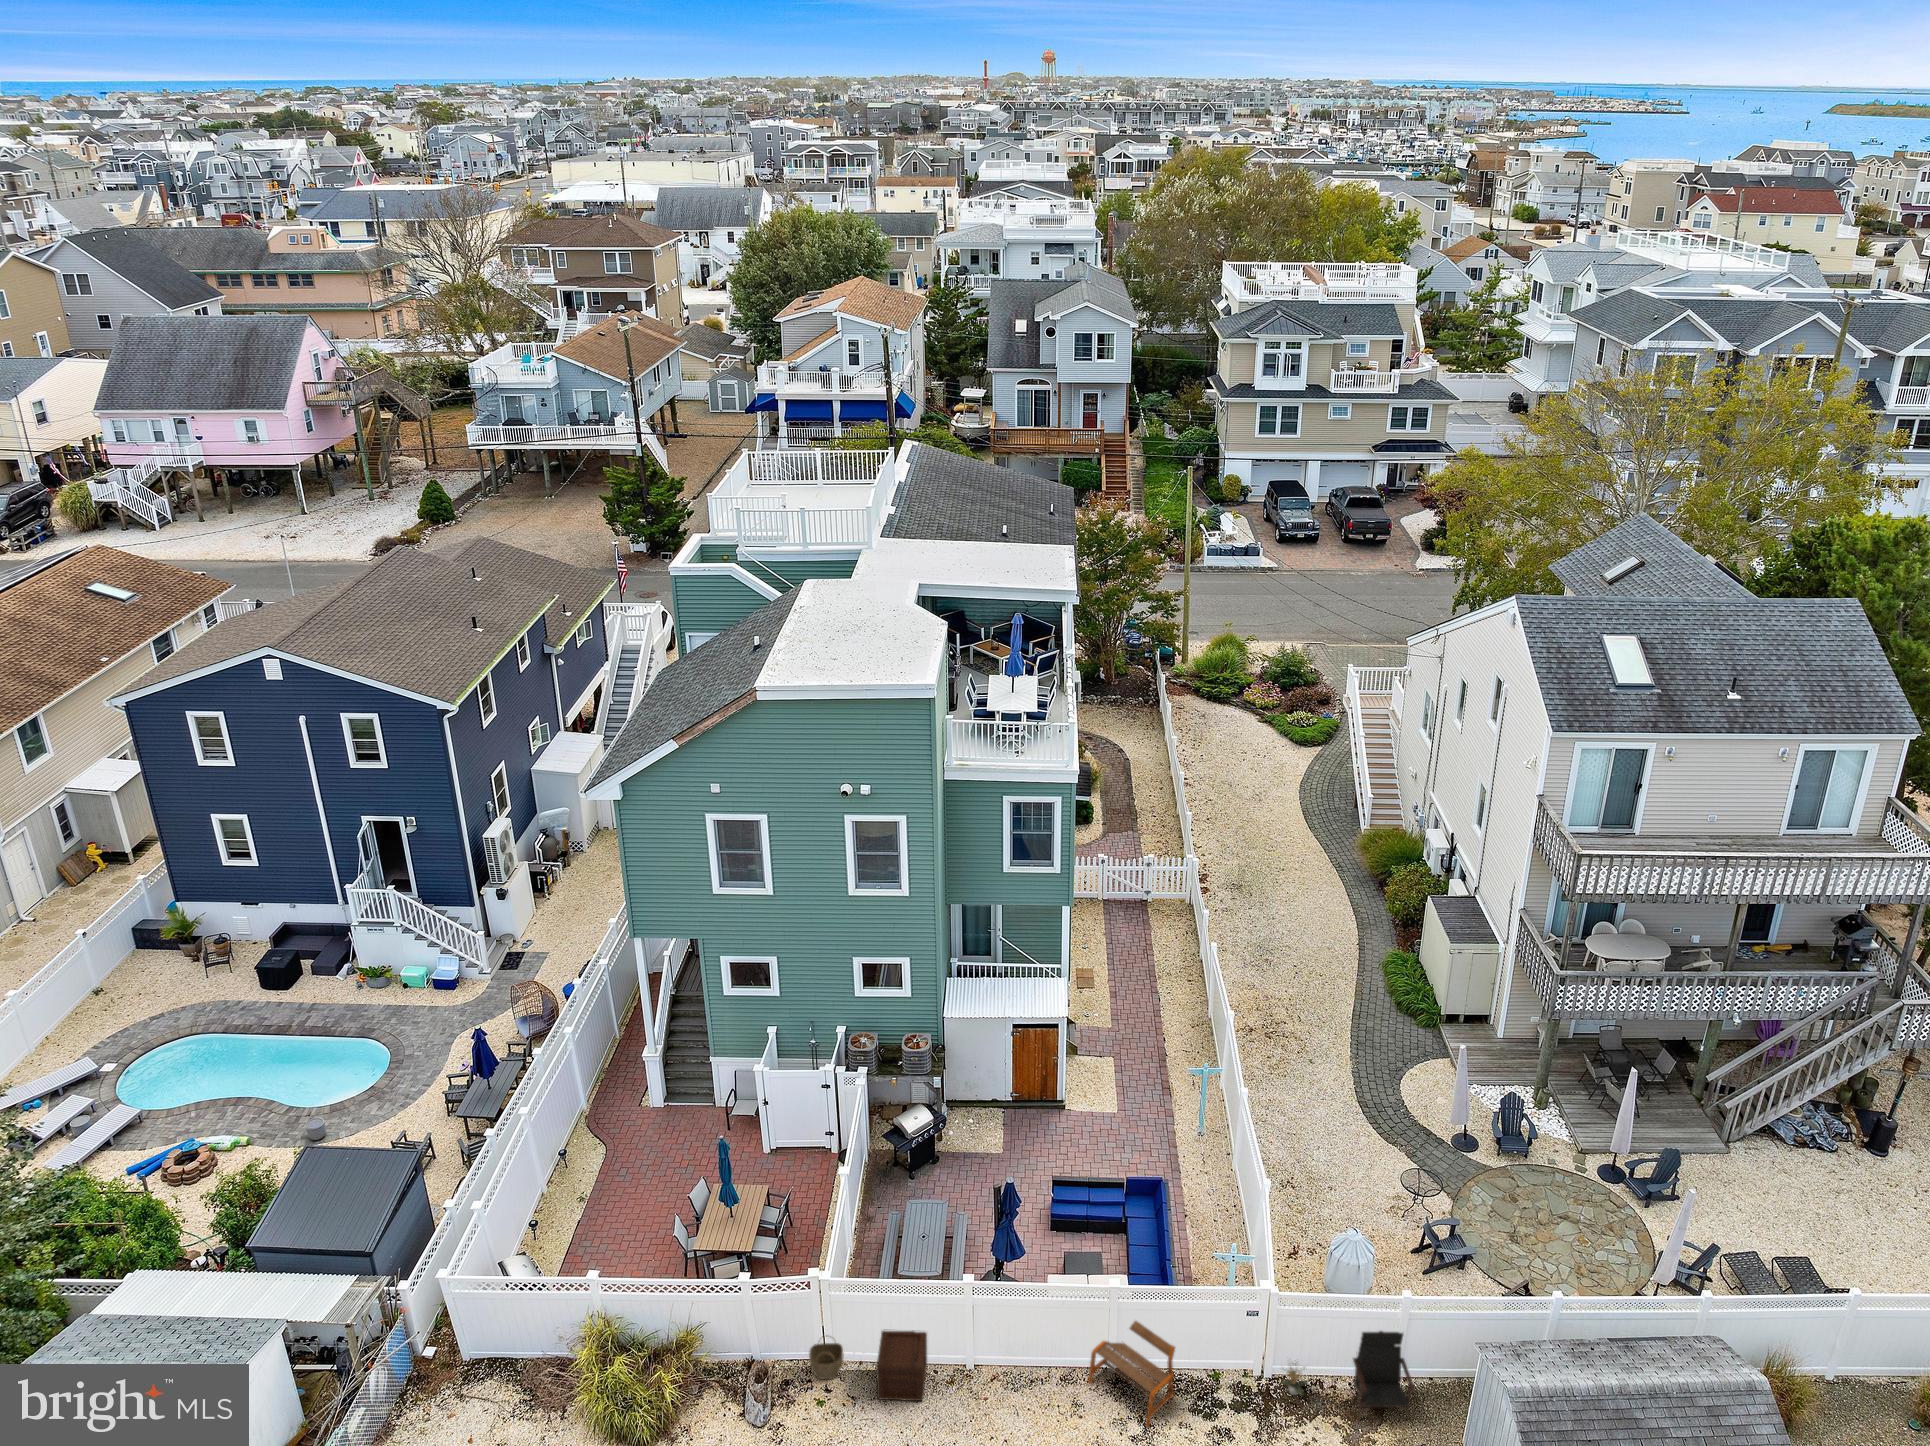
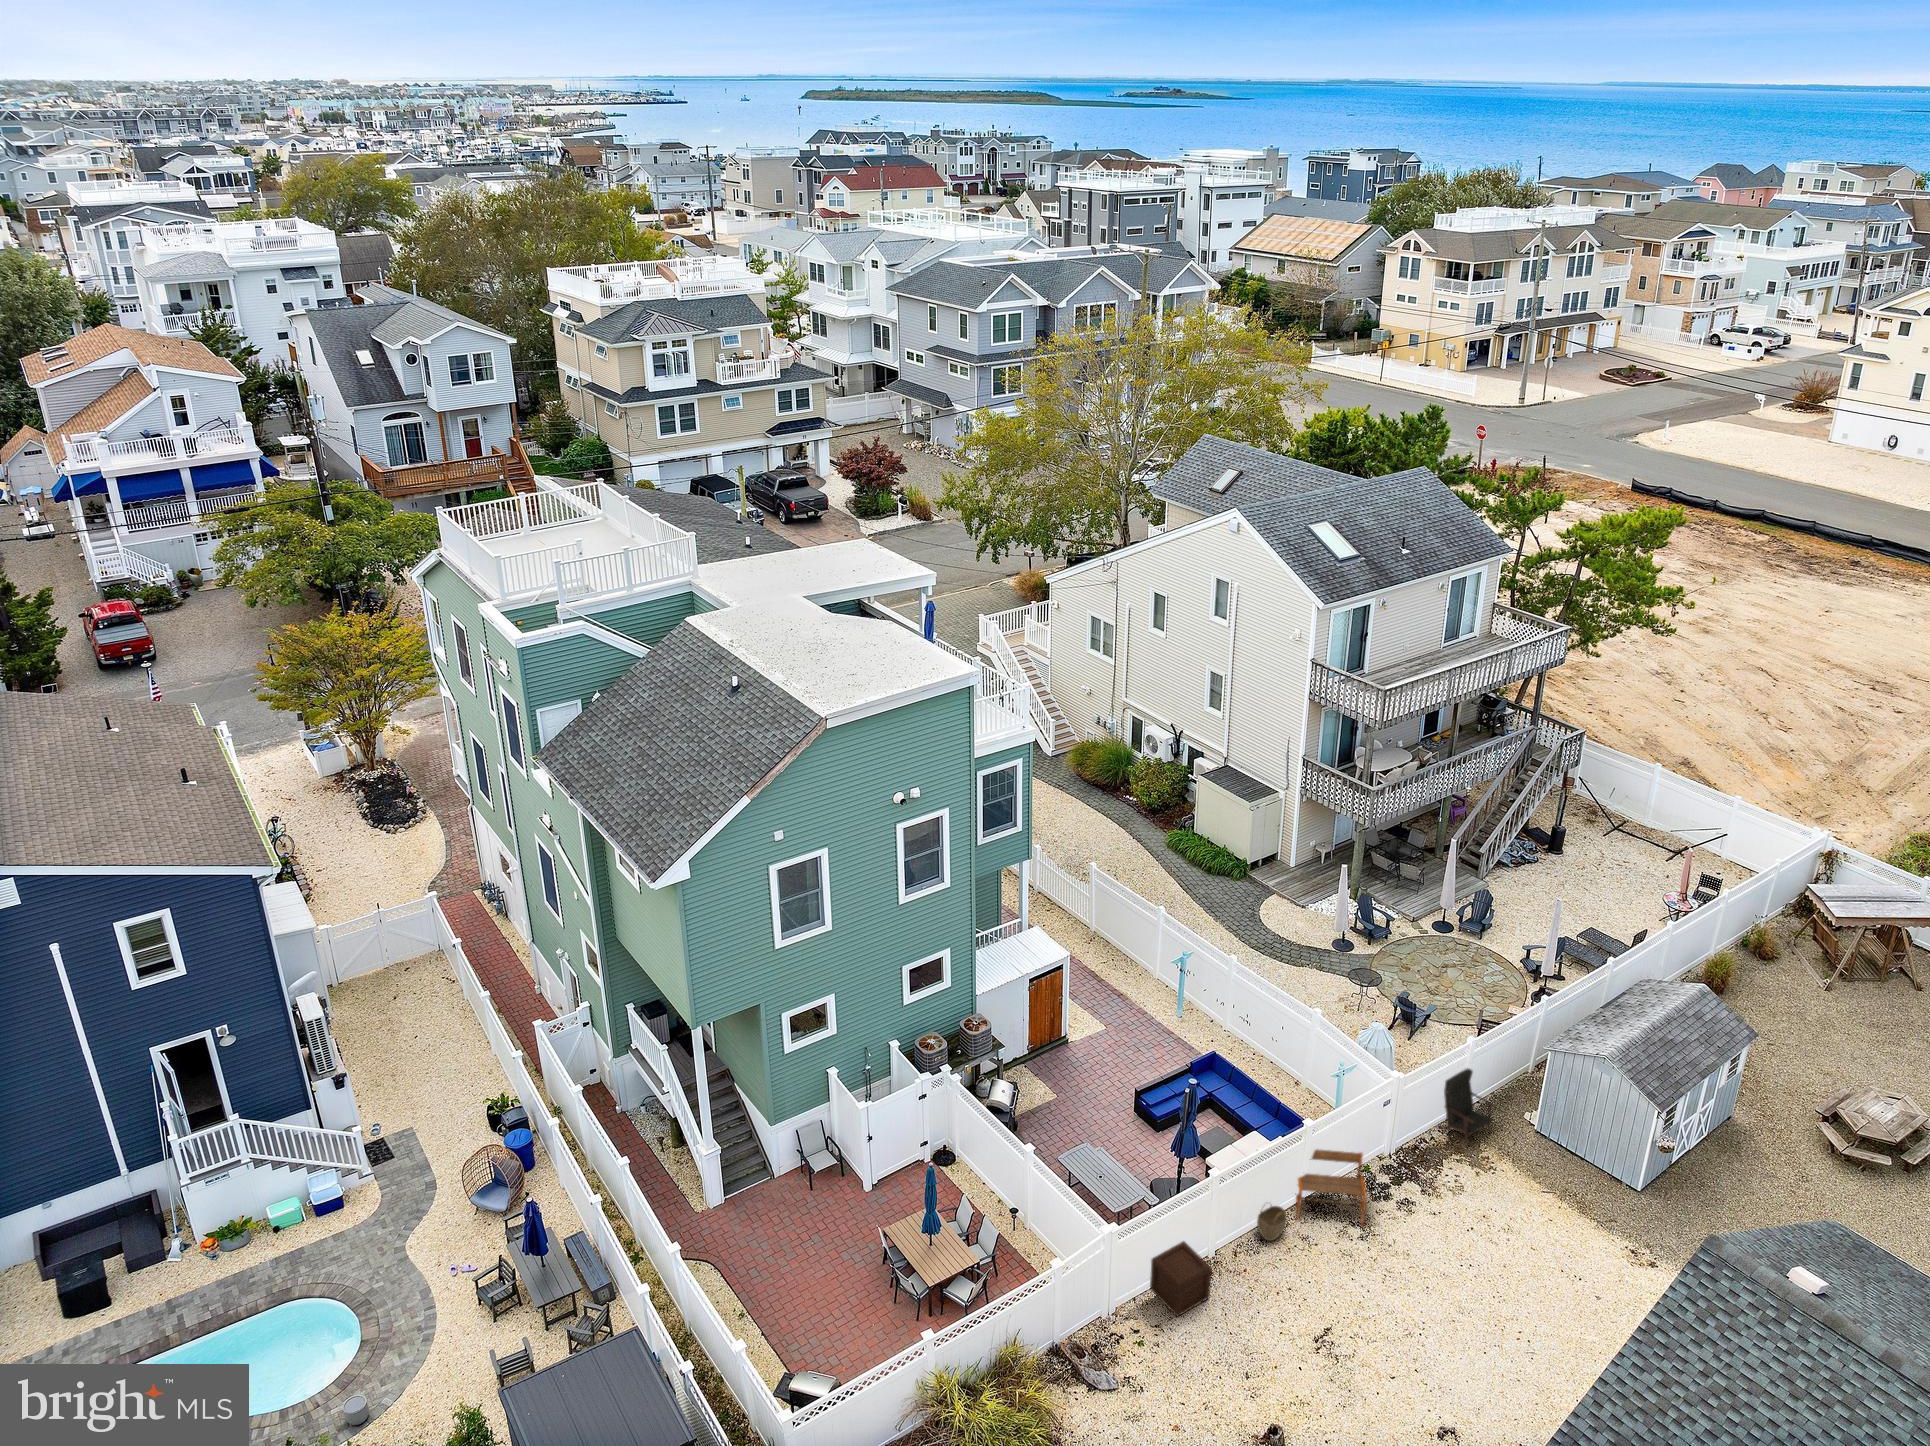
woven basket: present [809,1341,843,1380] -> present [1257,1206,1287,1241]
potted plant: present [1281,1362,1307,1395] -> none [1408,1123,1428,1155]

